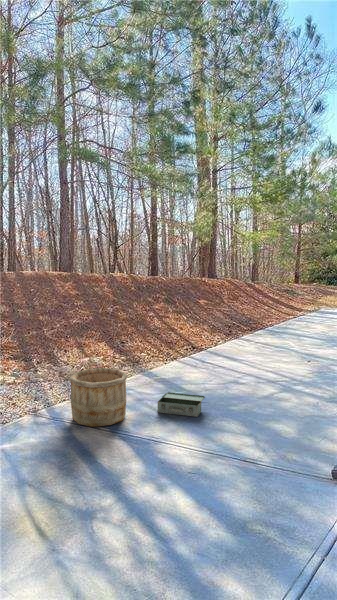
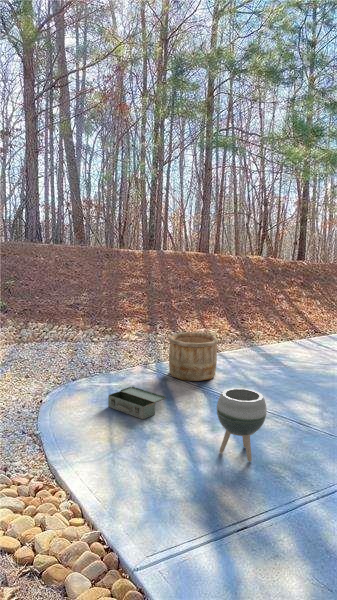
toolbox: present [157,392,205,417] -> present [108,387,166,419]
planter: none [177,438,236,527] -> present [217,388,267,461]

